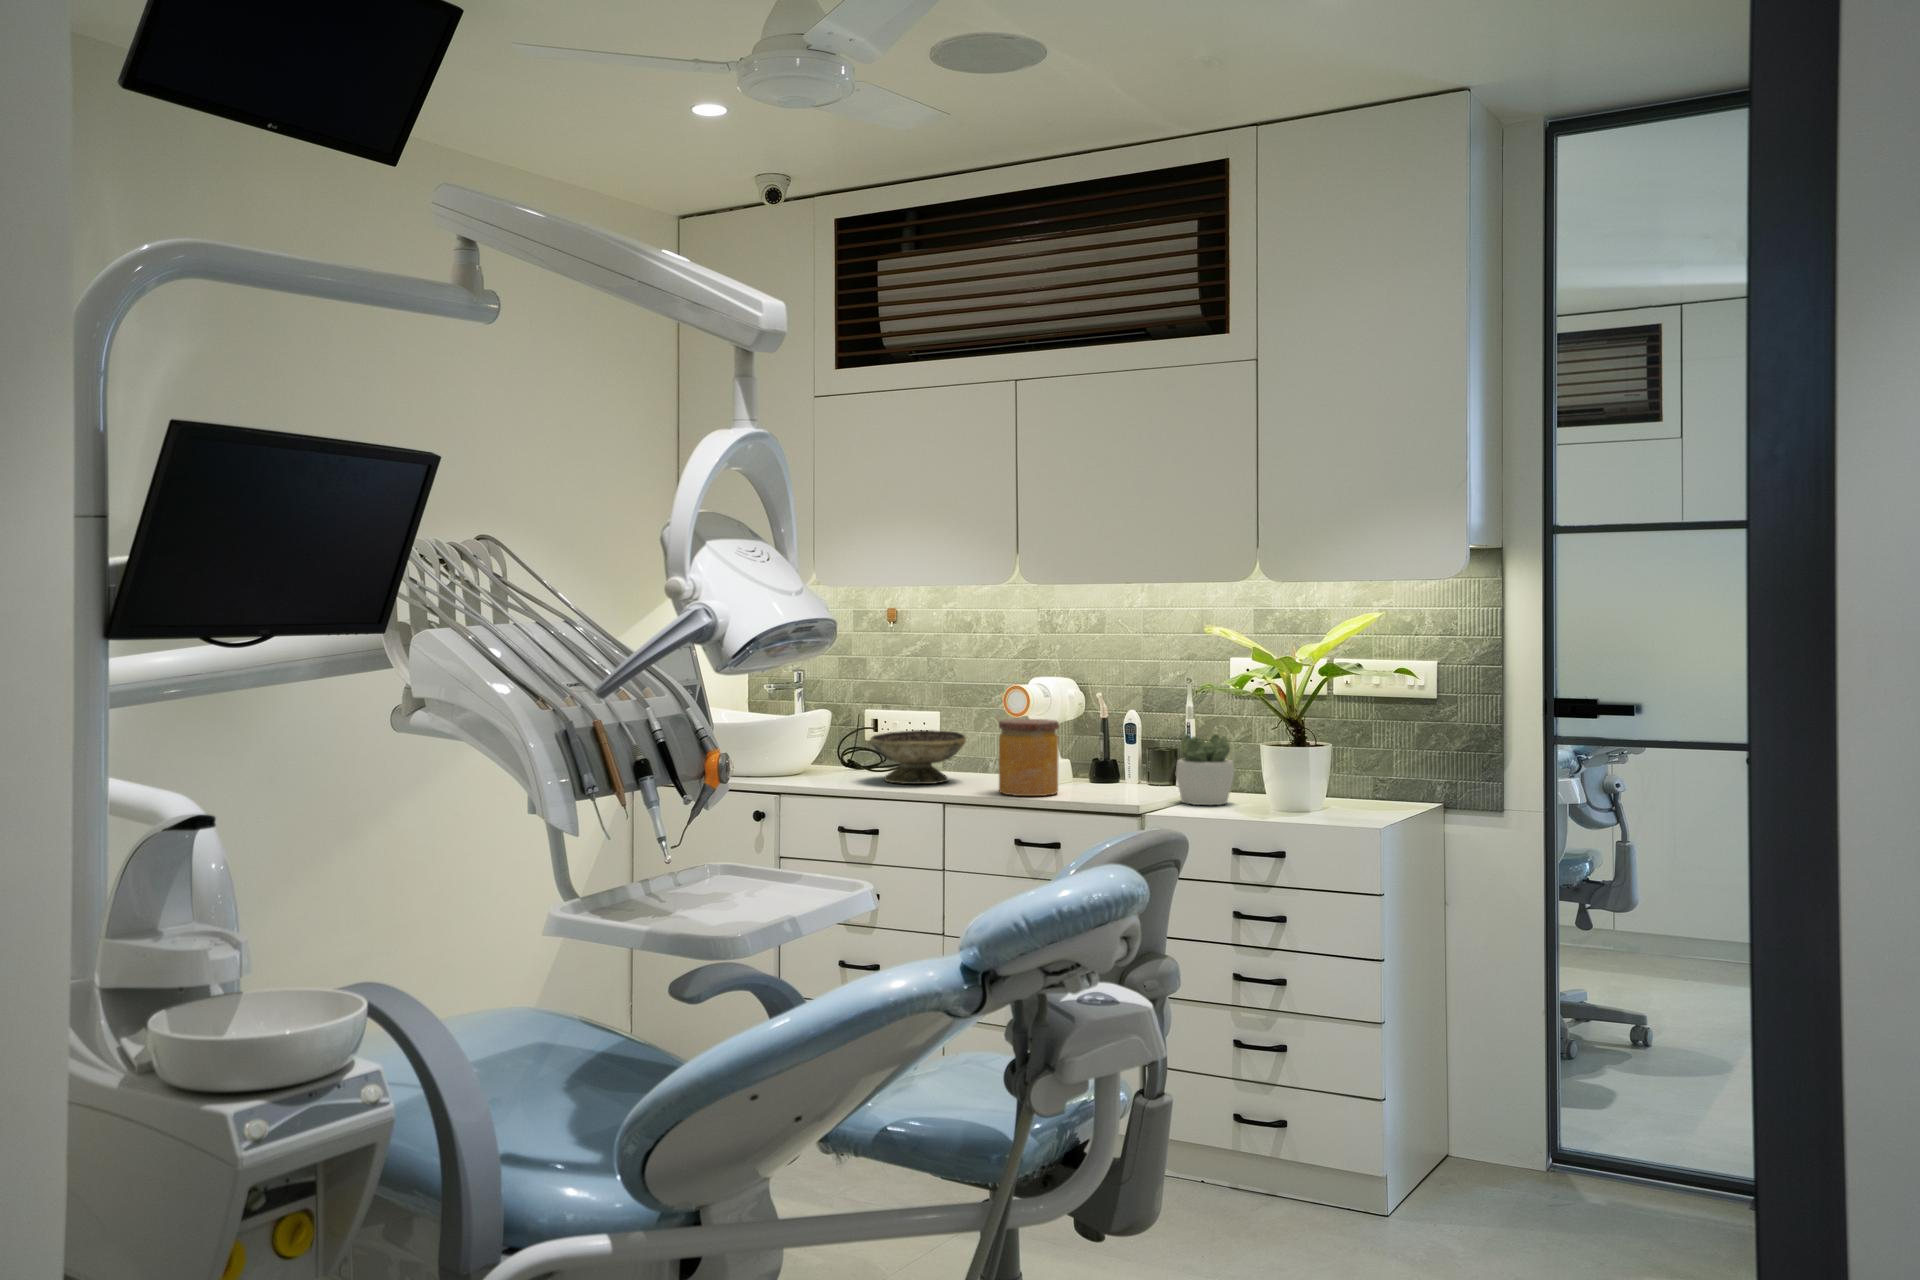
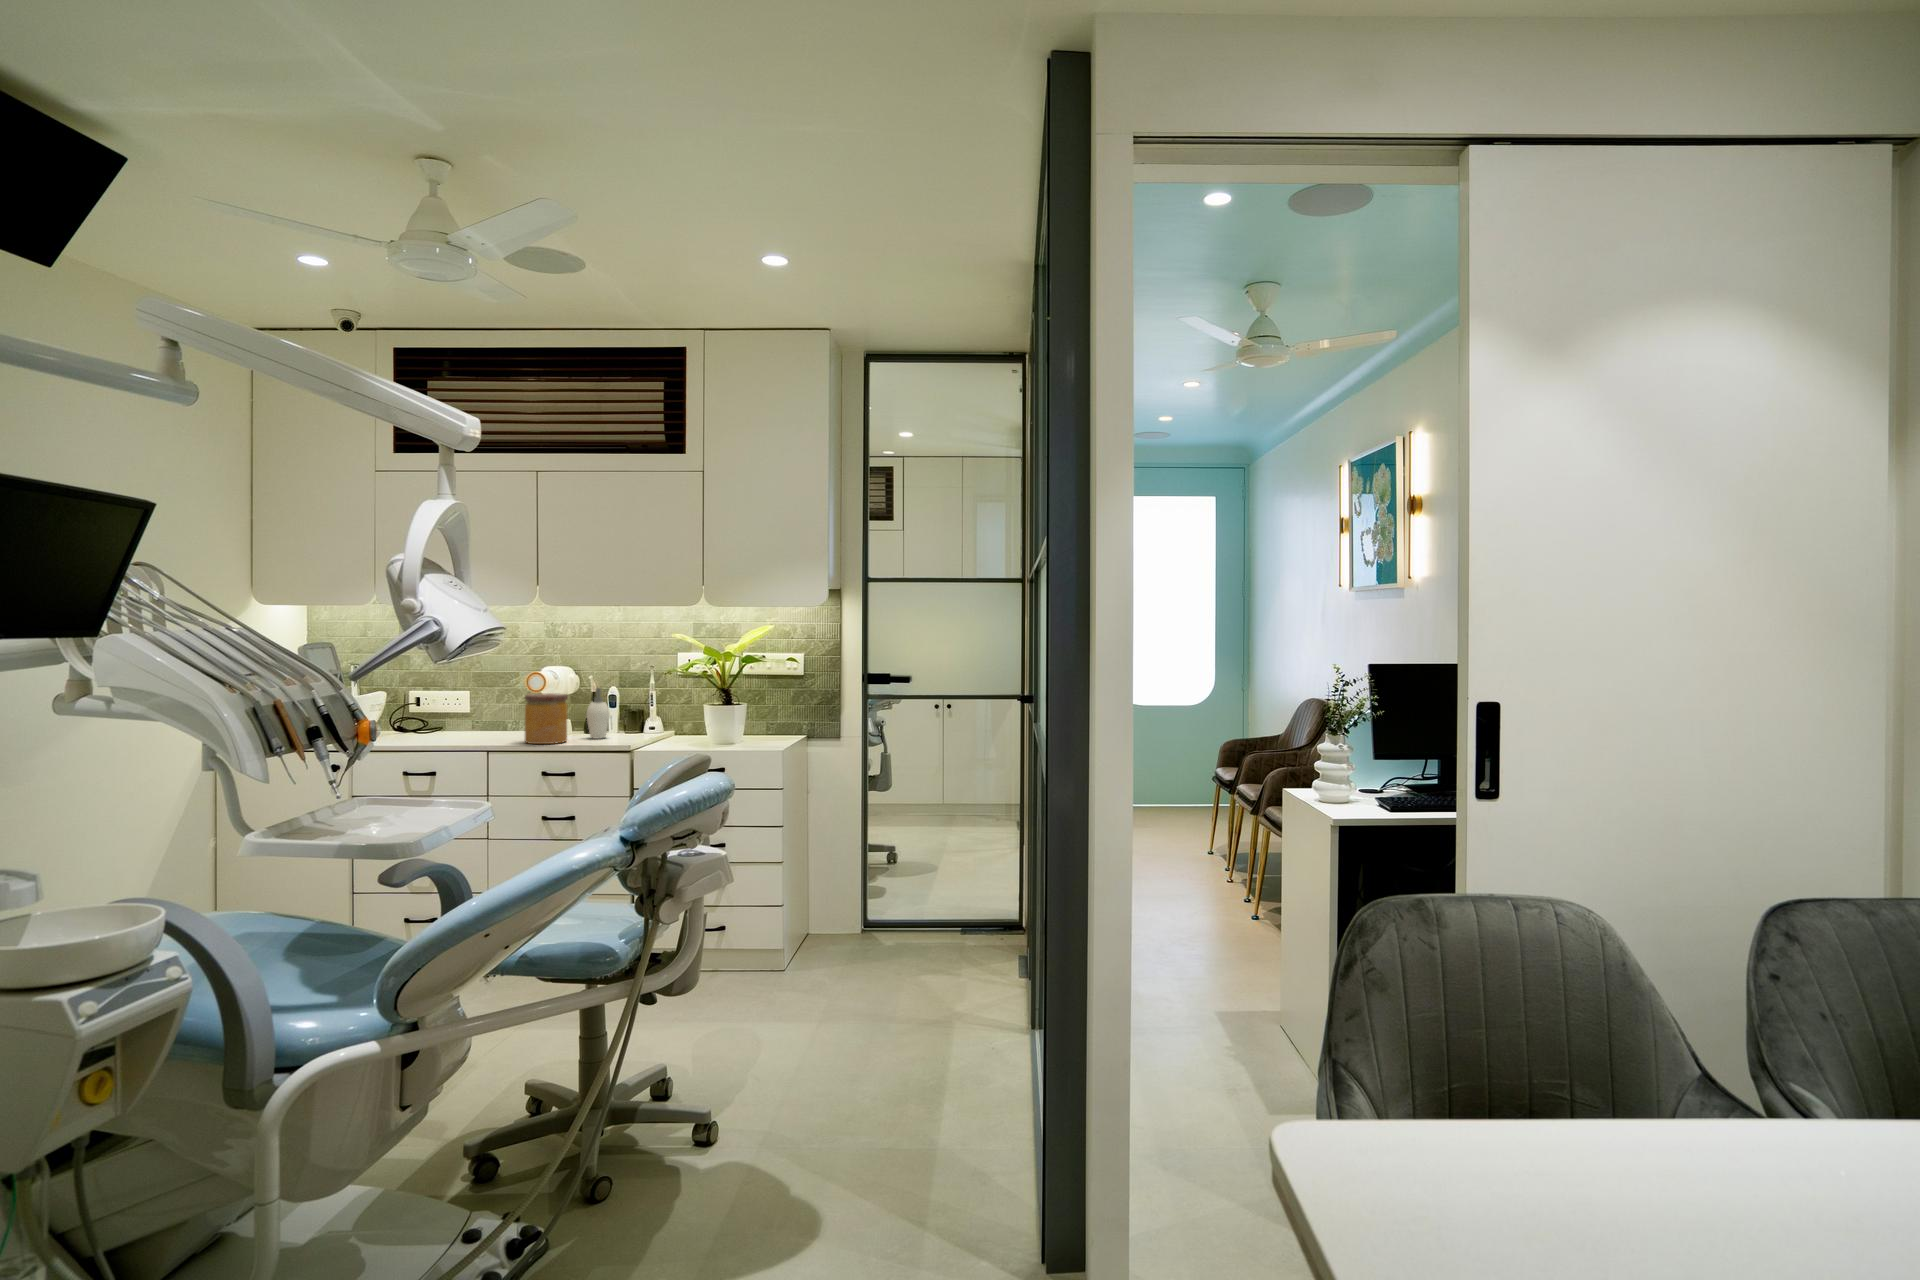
soap dispenser: none [1088,712,1122,791] -> present [587,688,610,739]
decorative bowl: present [870,730,966,784] -> none [423,703,497,740]
succulent plant: present [1175,734,1234,805] -> none [648,700,685,744]

